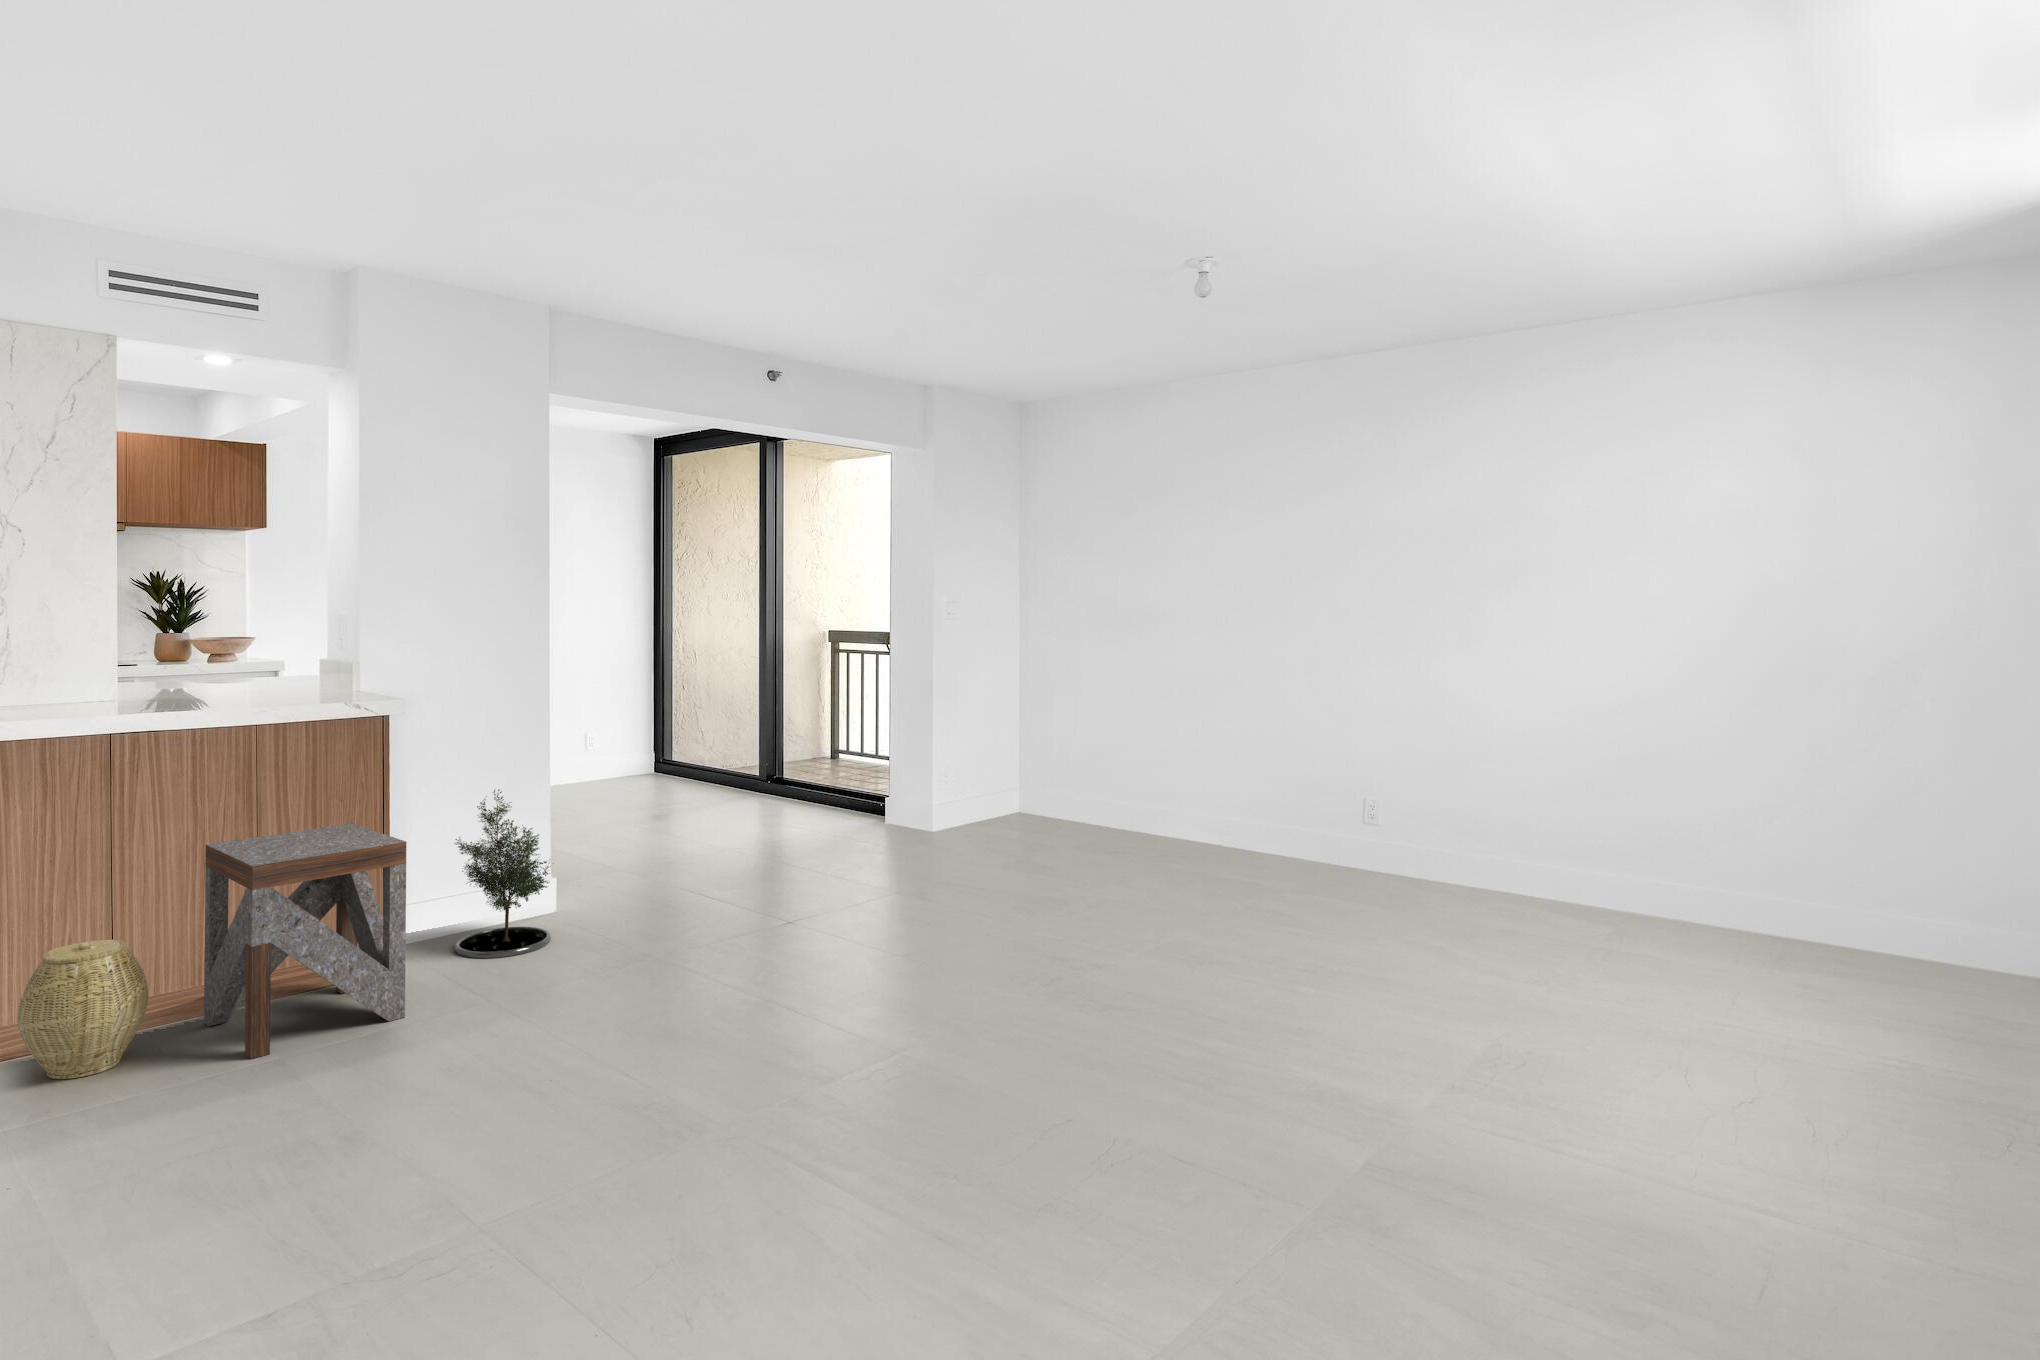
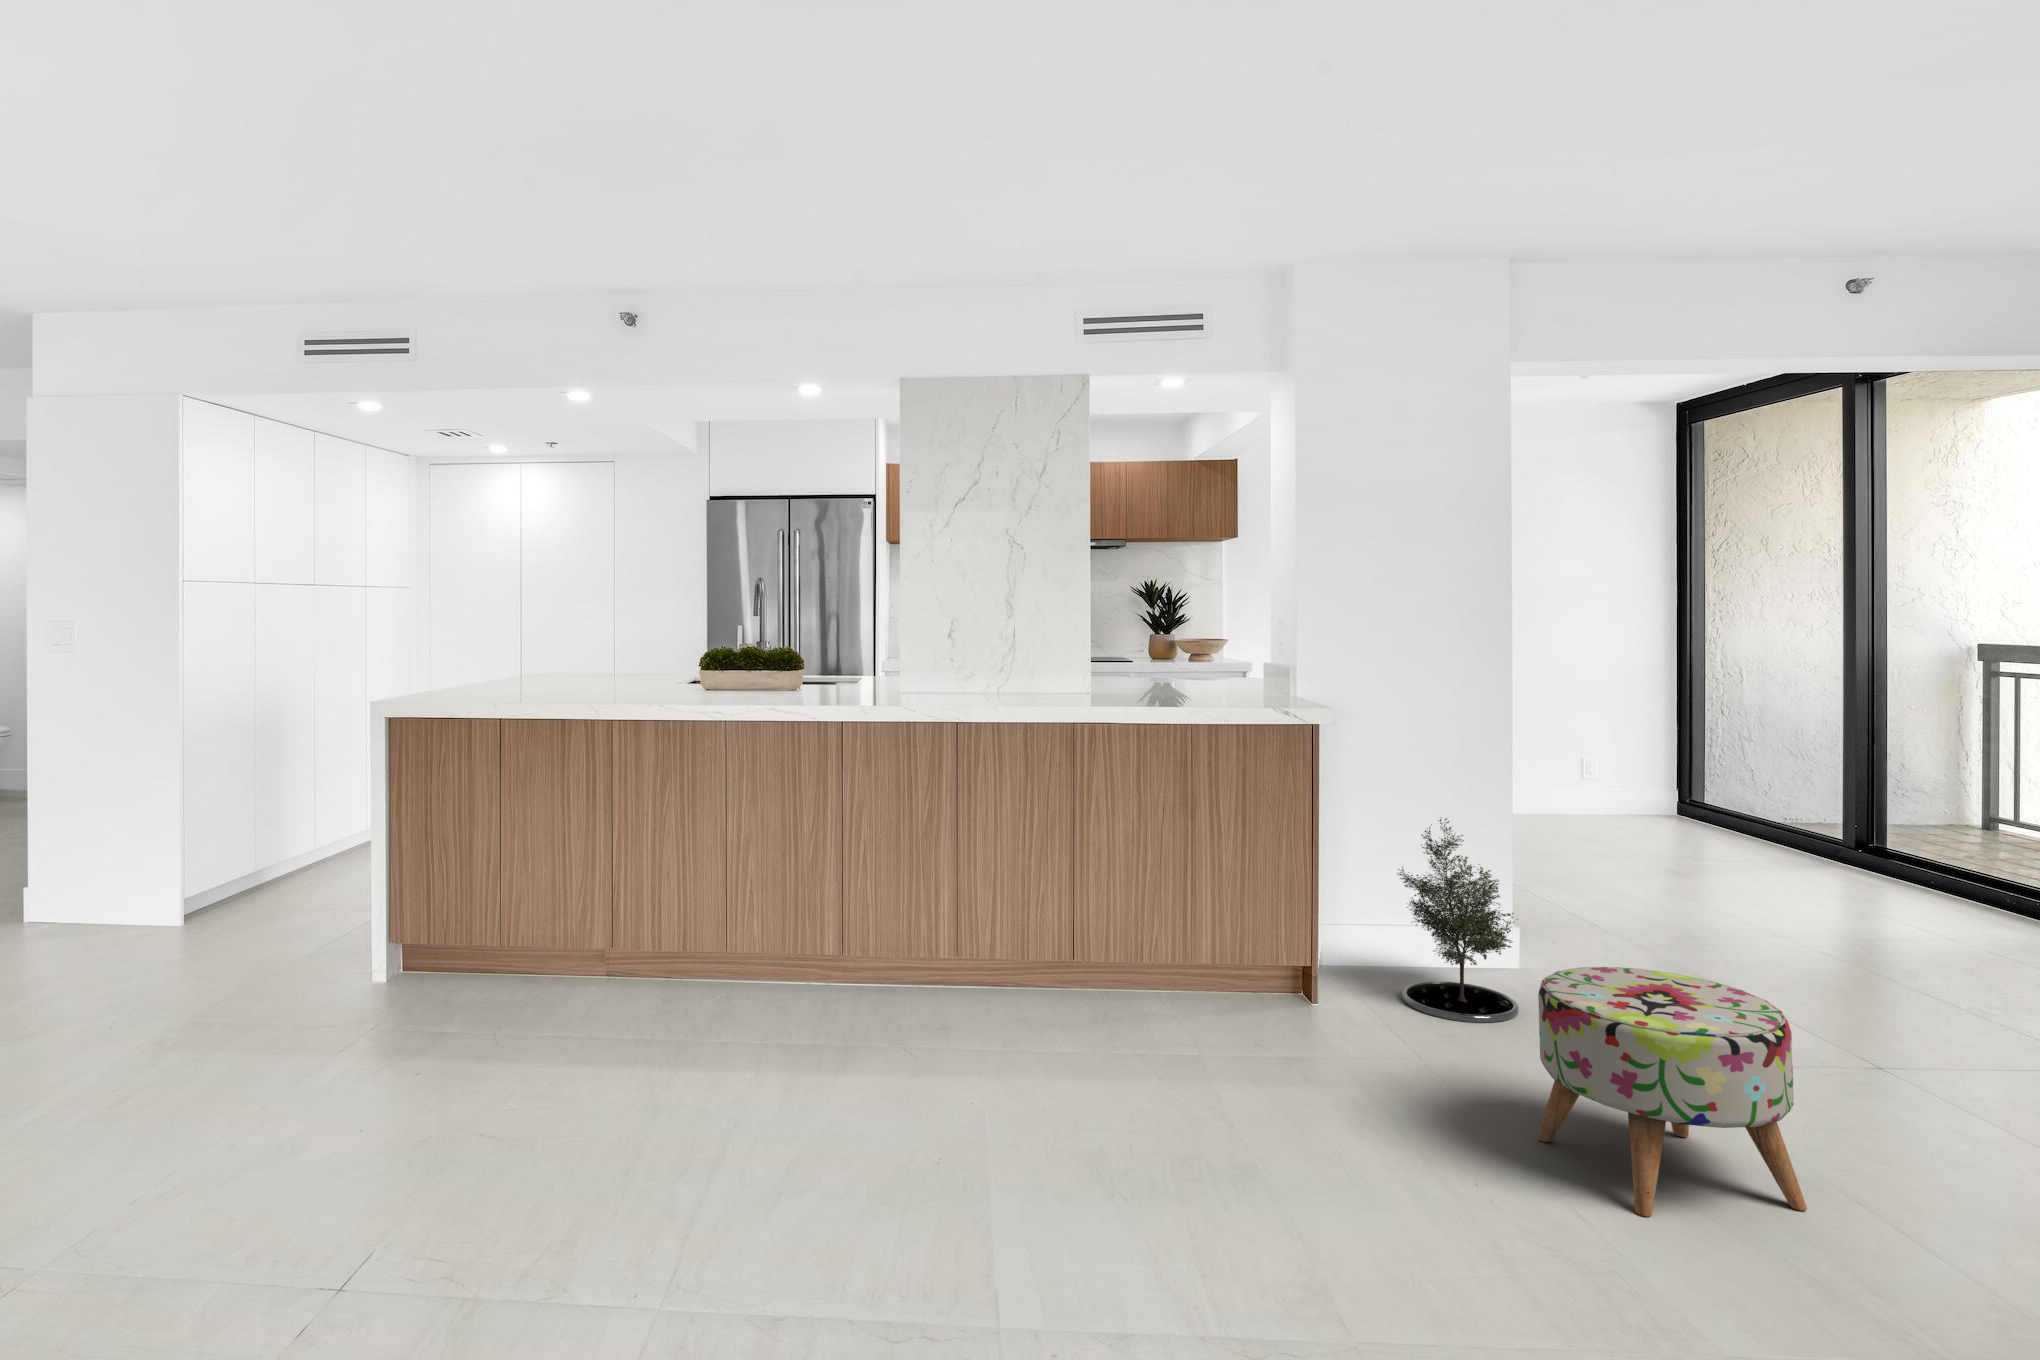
side table: present [204,824,406,1059] -> none [1151,835,1337,1065]
ottoman: none [572,876,737,1048] -> present [1538,967,1807,1217]
woven basket: present [18,939,148,1079] -> none [1011,911,1104,1036]

